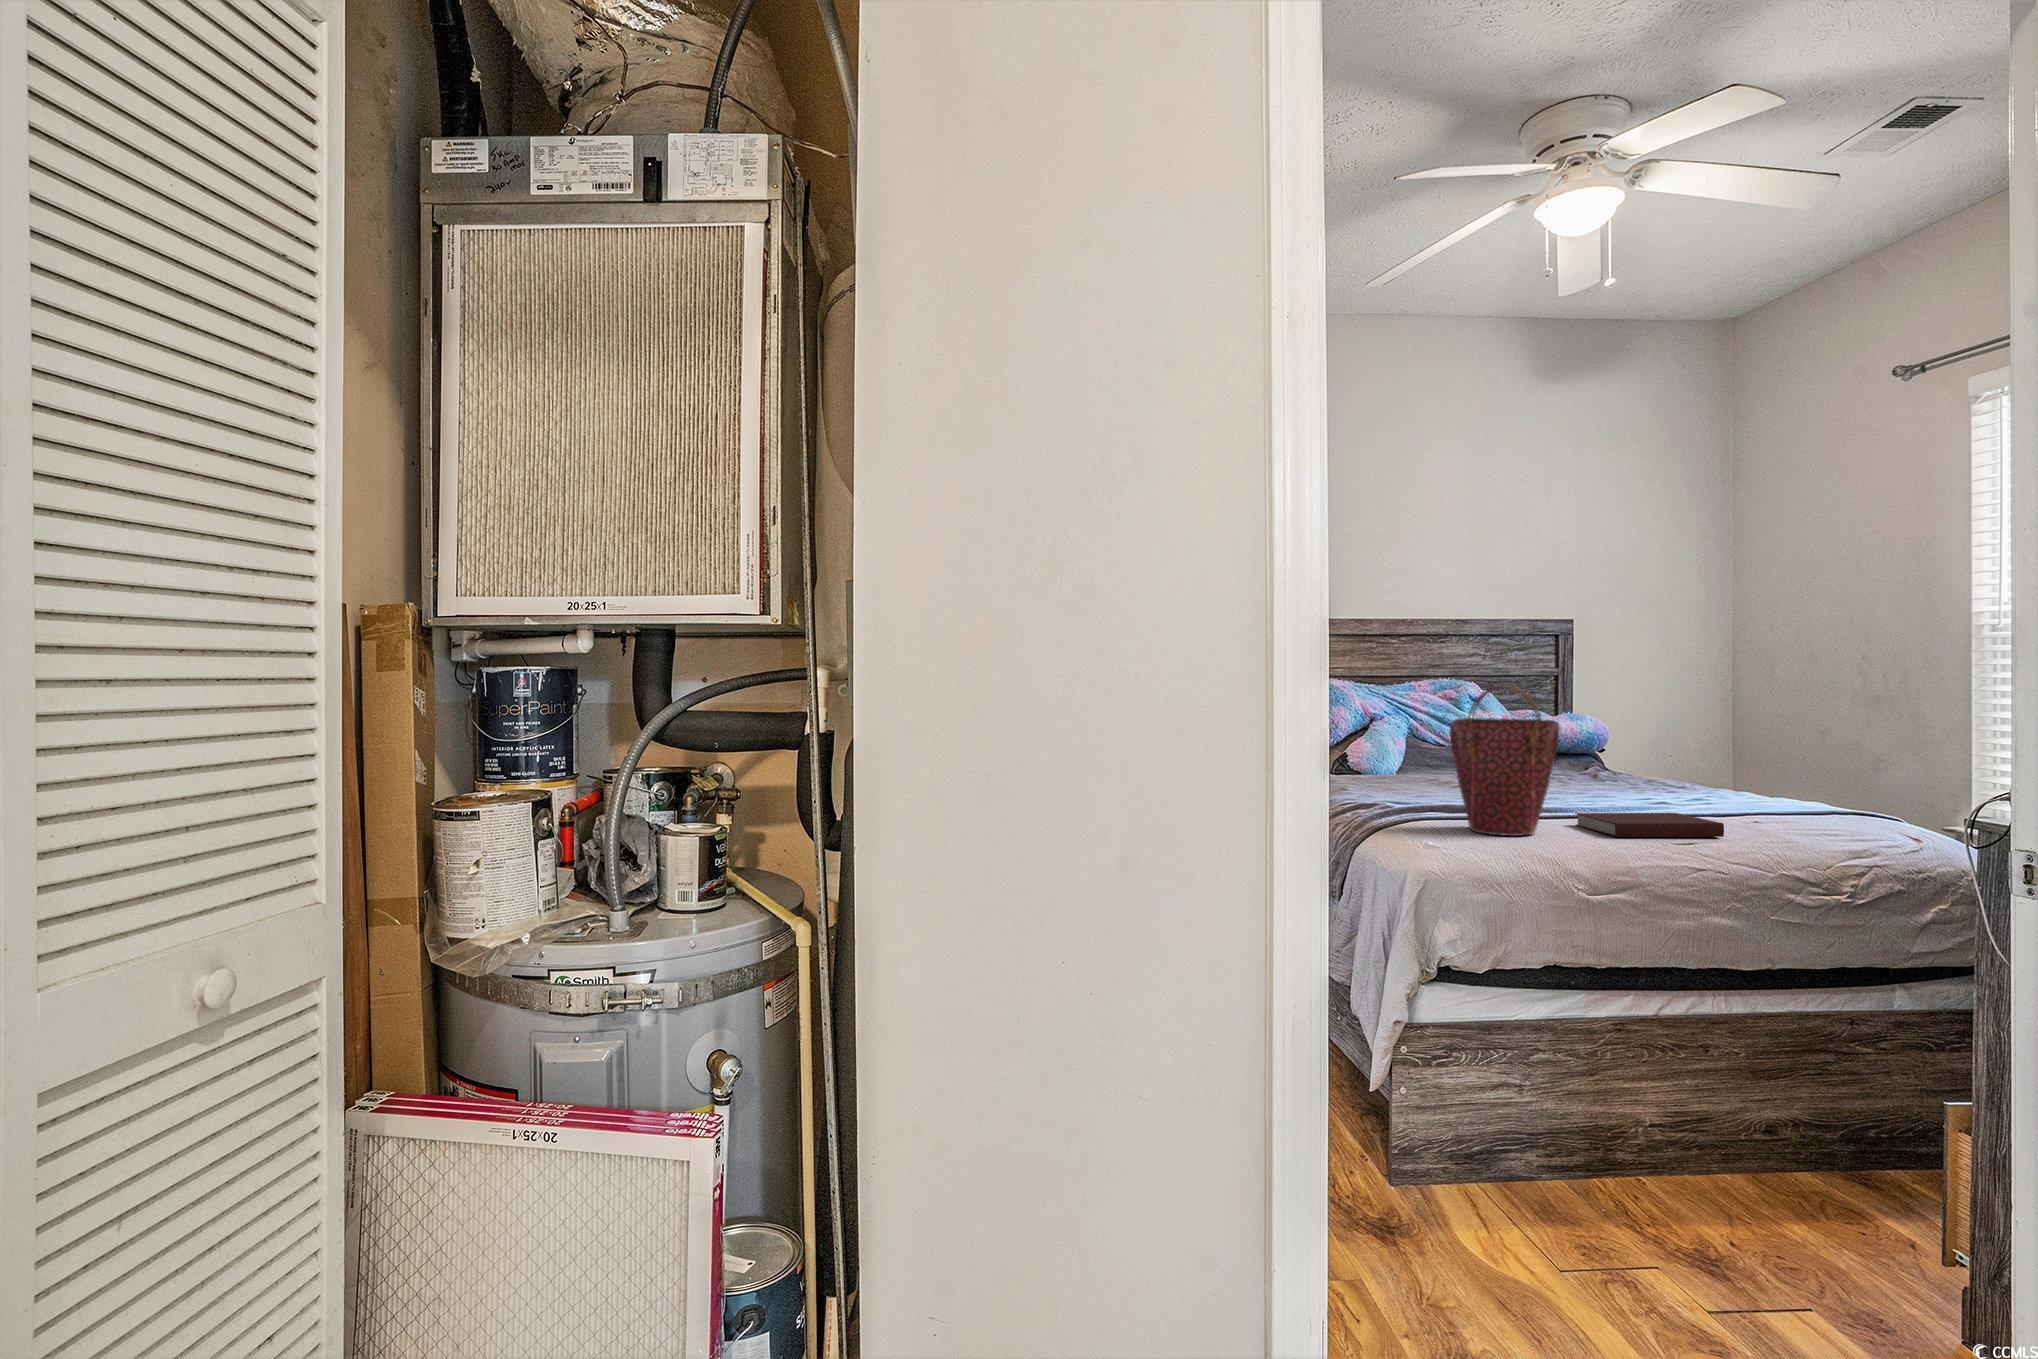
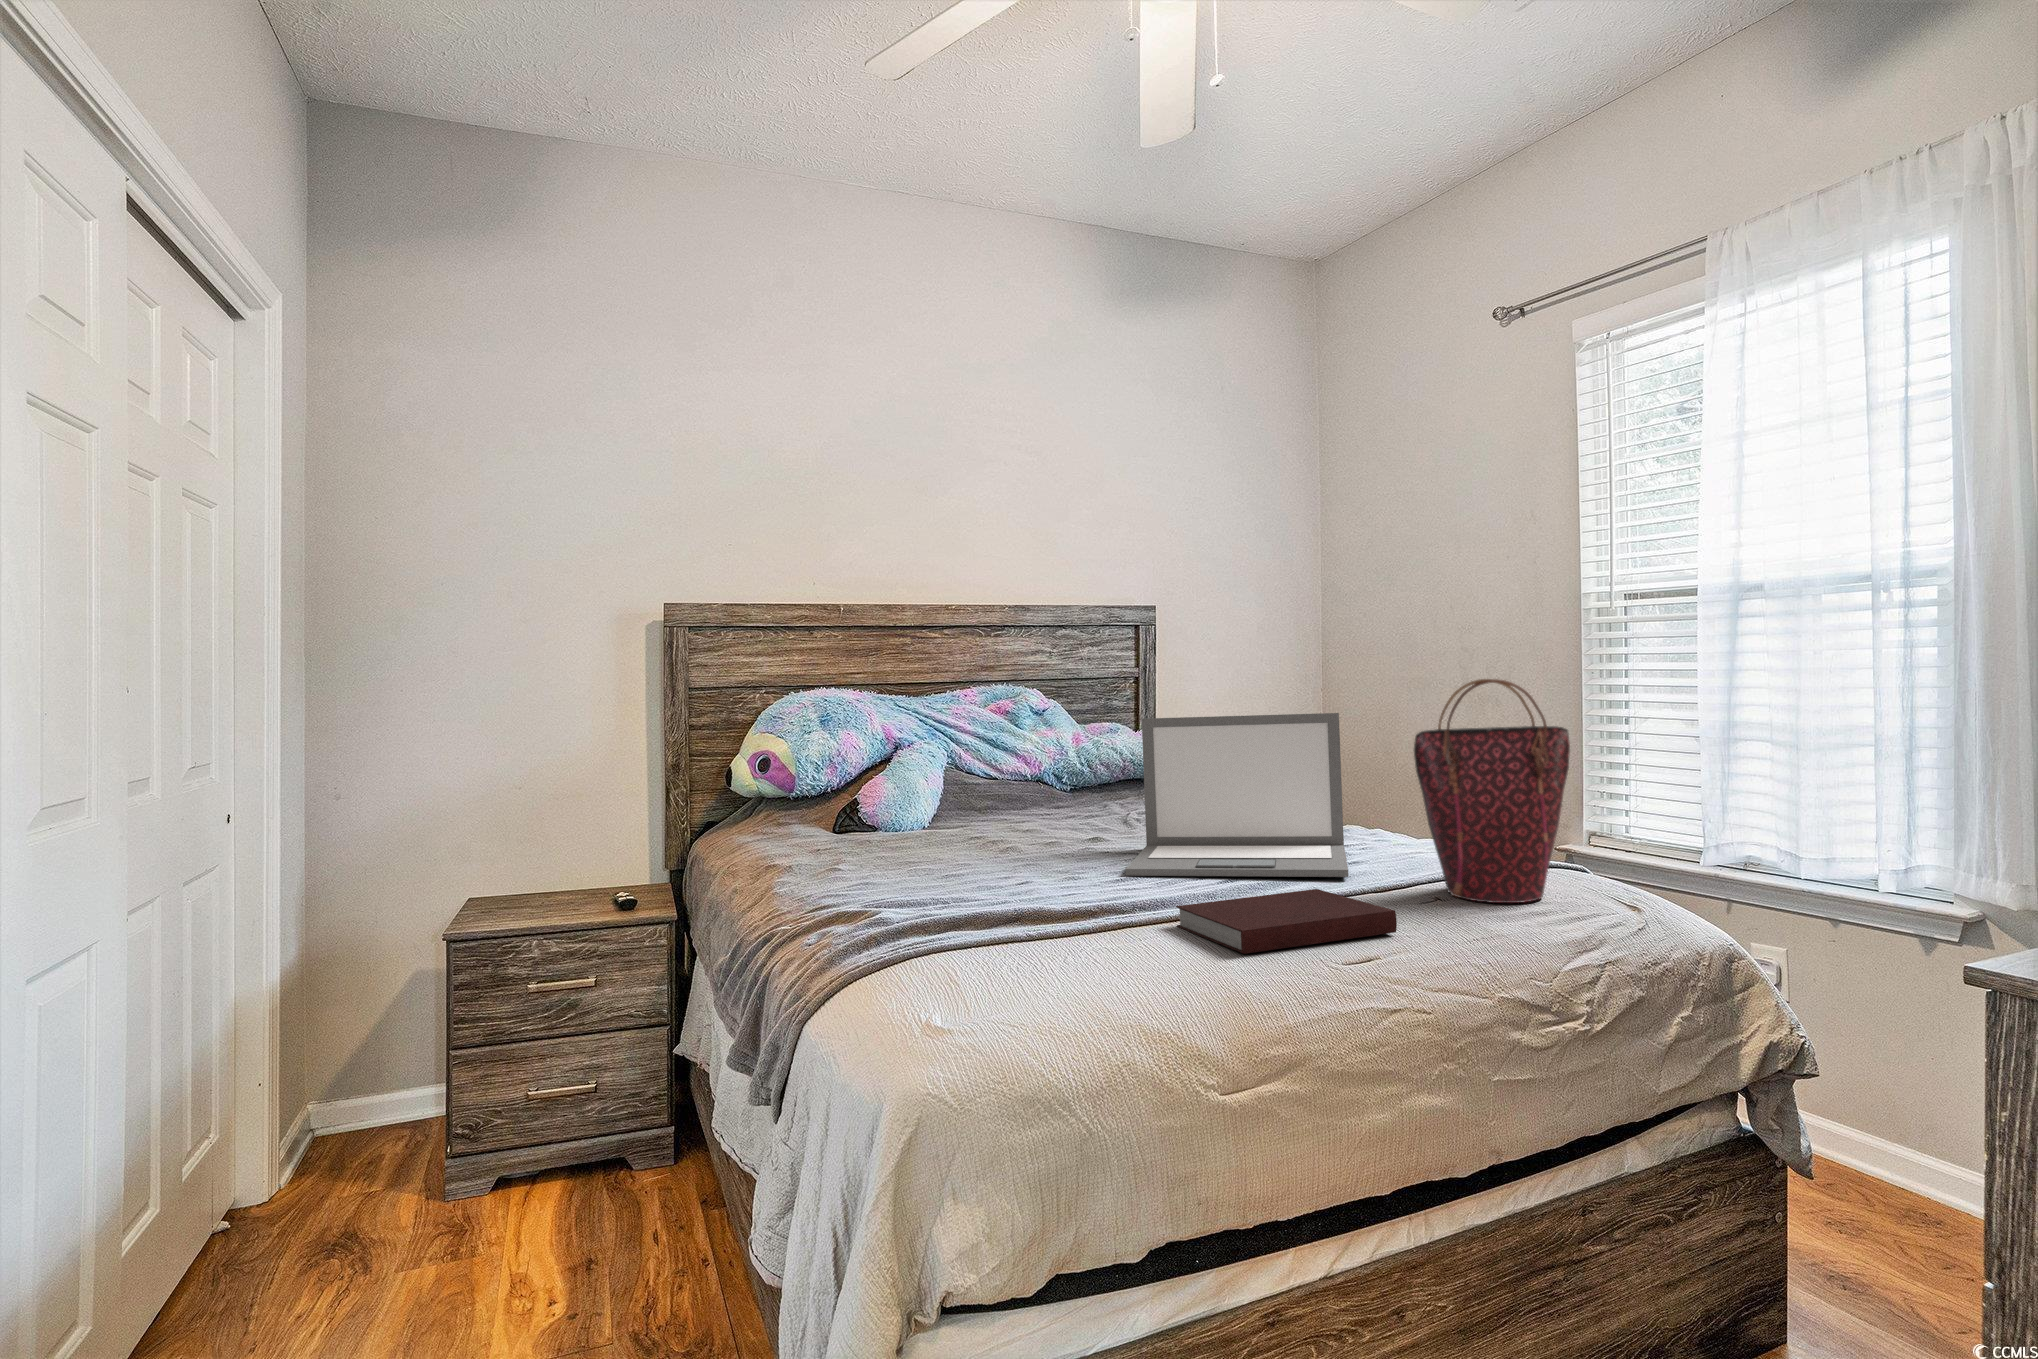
handbag: present [1450,686,1560,836] -> present [1414,679,1570,903]
laptop: none [1543,704,1711,813] -> present [1126,713,1348,877]

